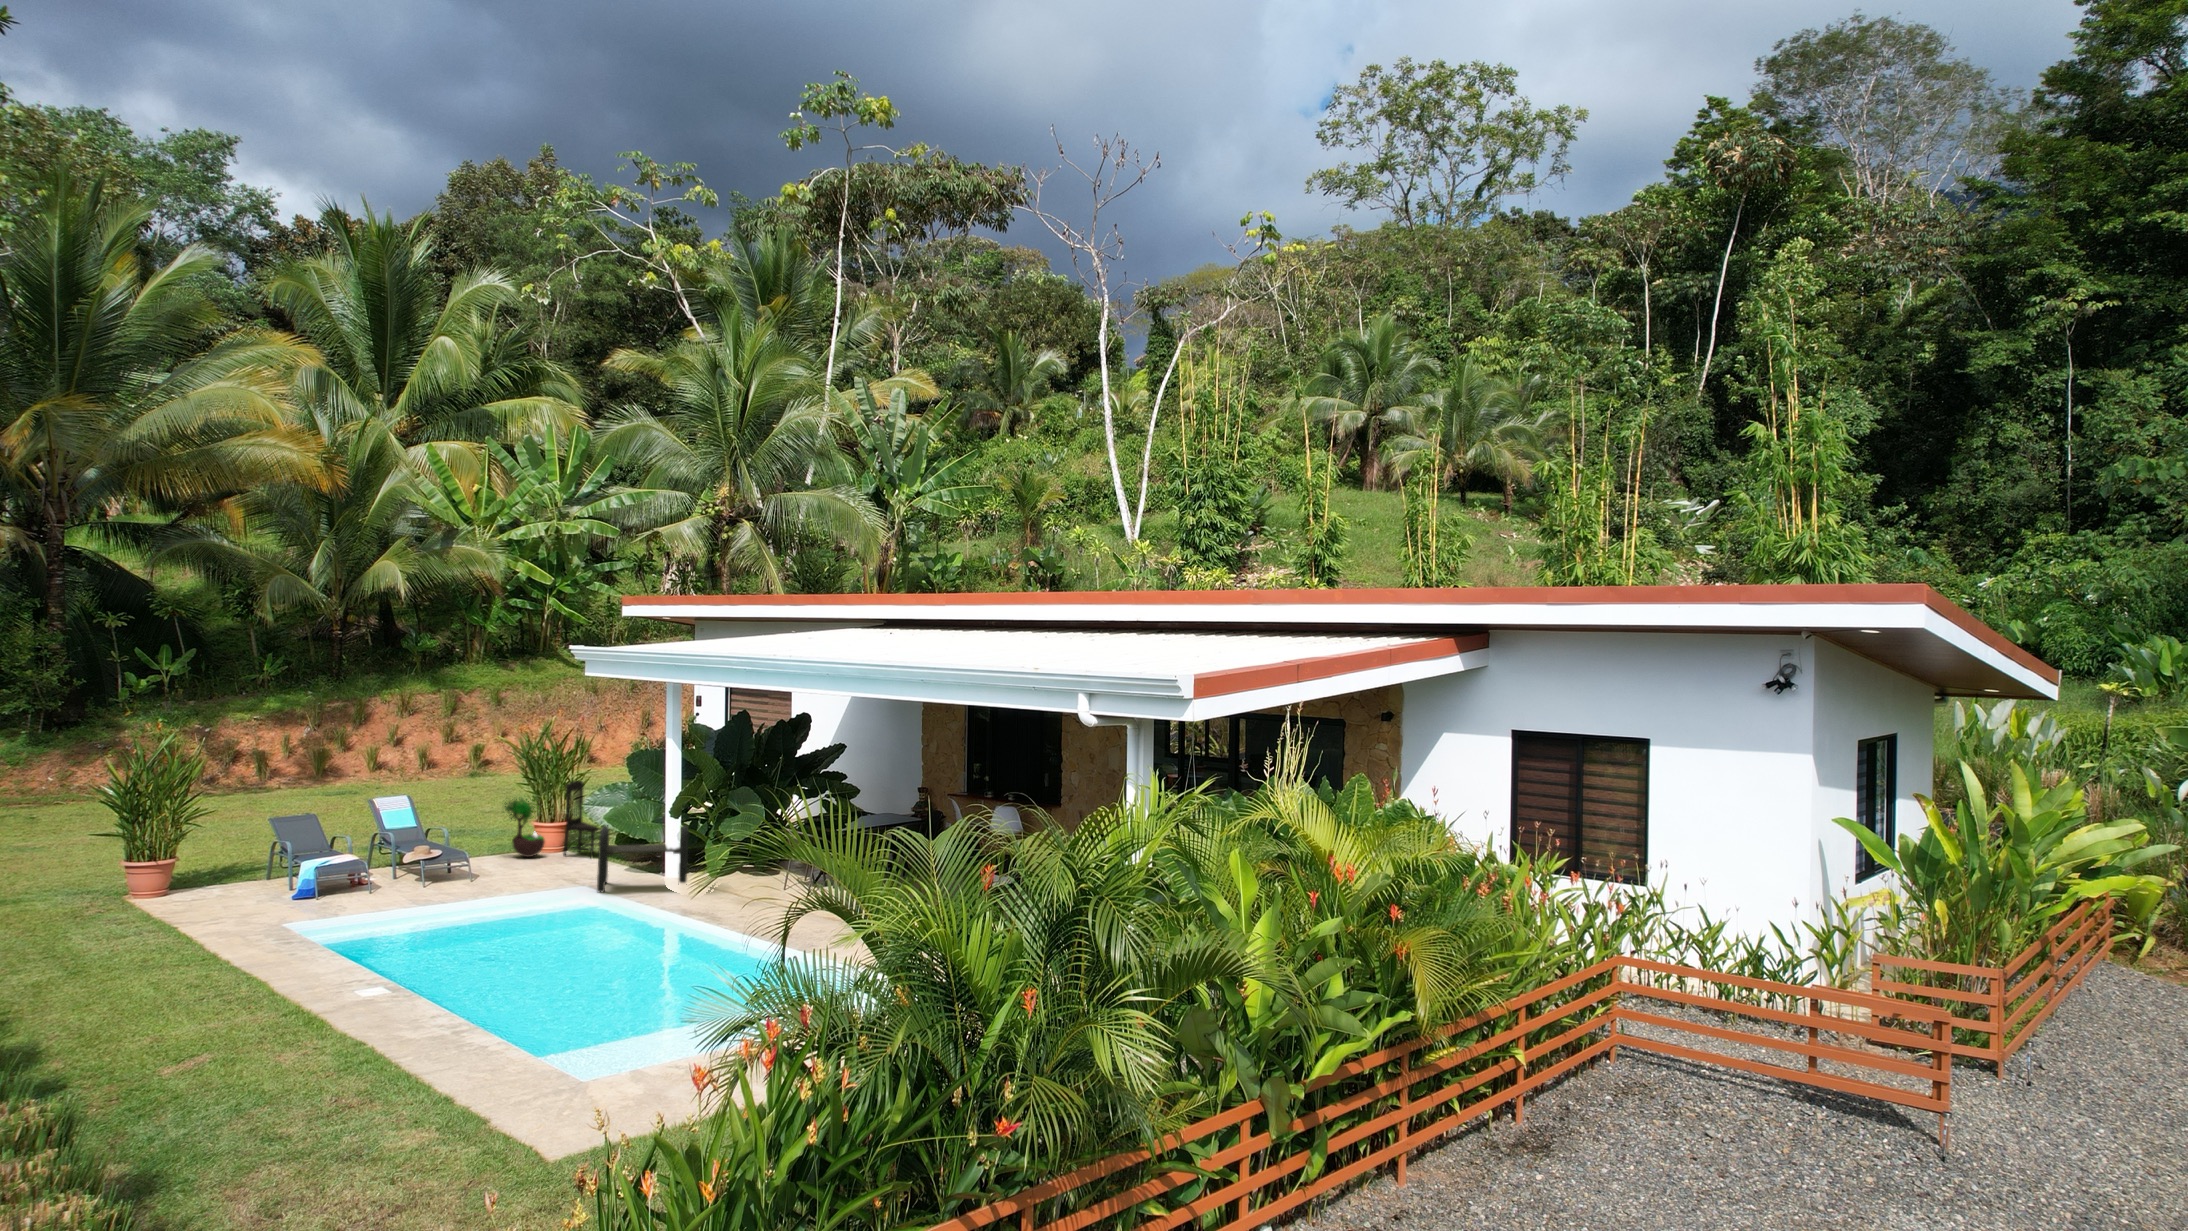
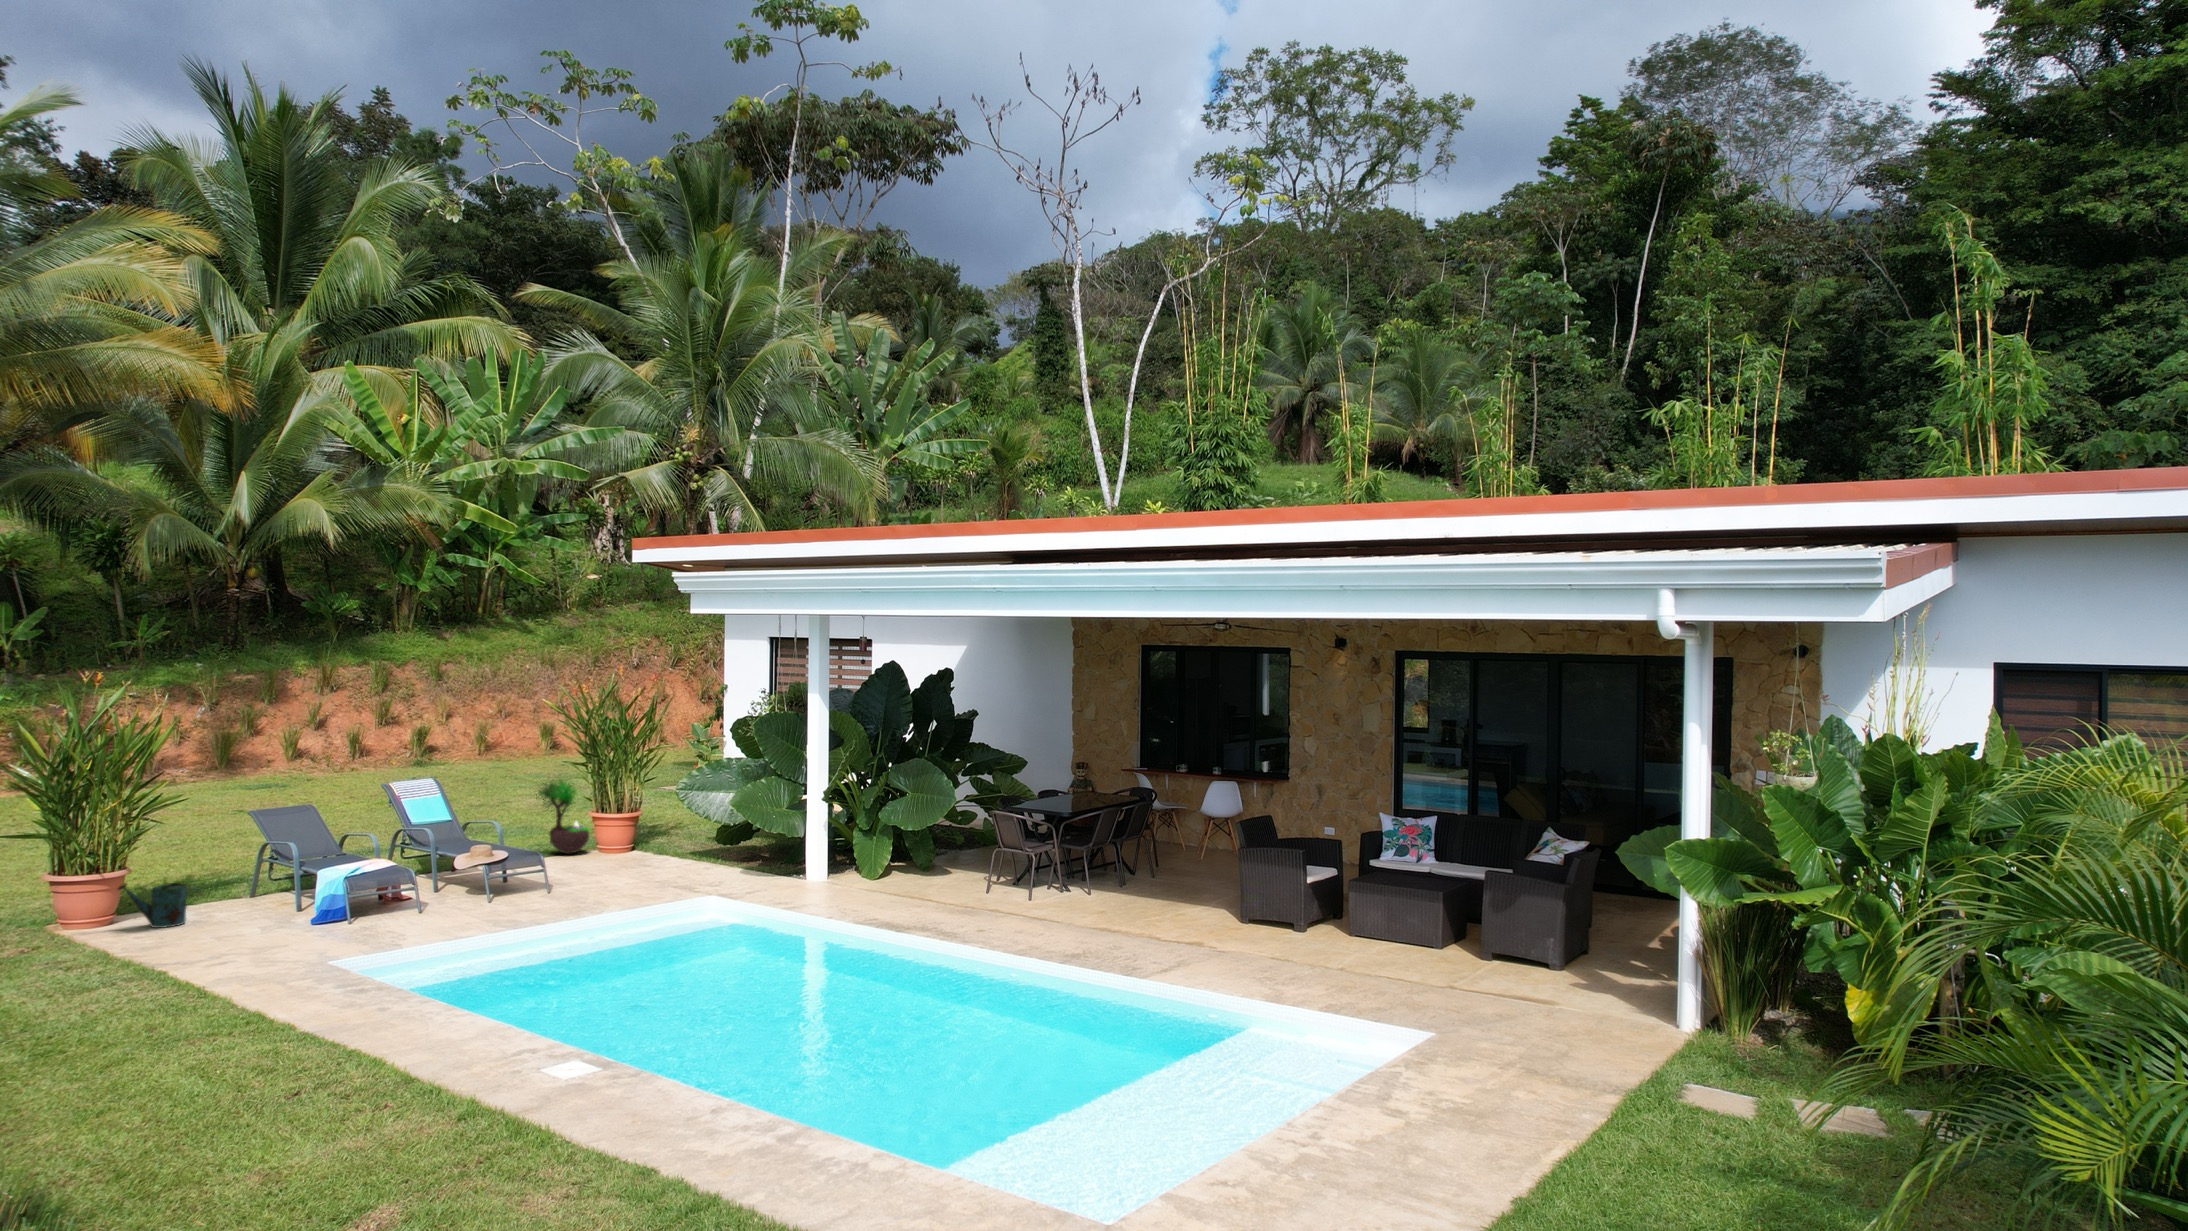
chair: present [563,781,608,858] -> none [612,757,663,852]
bench: present [597,825,689,892] -> none [697,804,817,893]
watering can: none [165,866,222,899] -> present [118,883,187,928]

